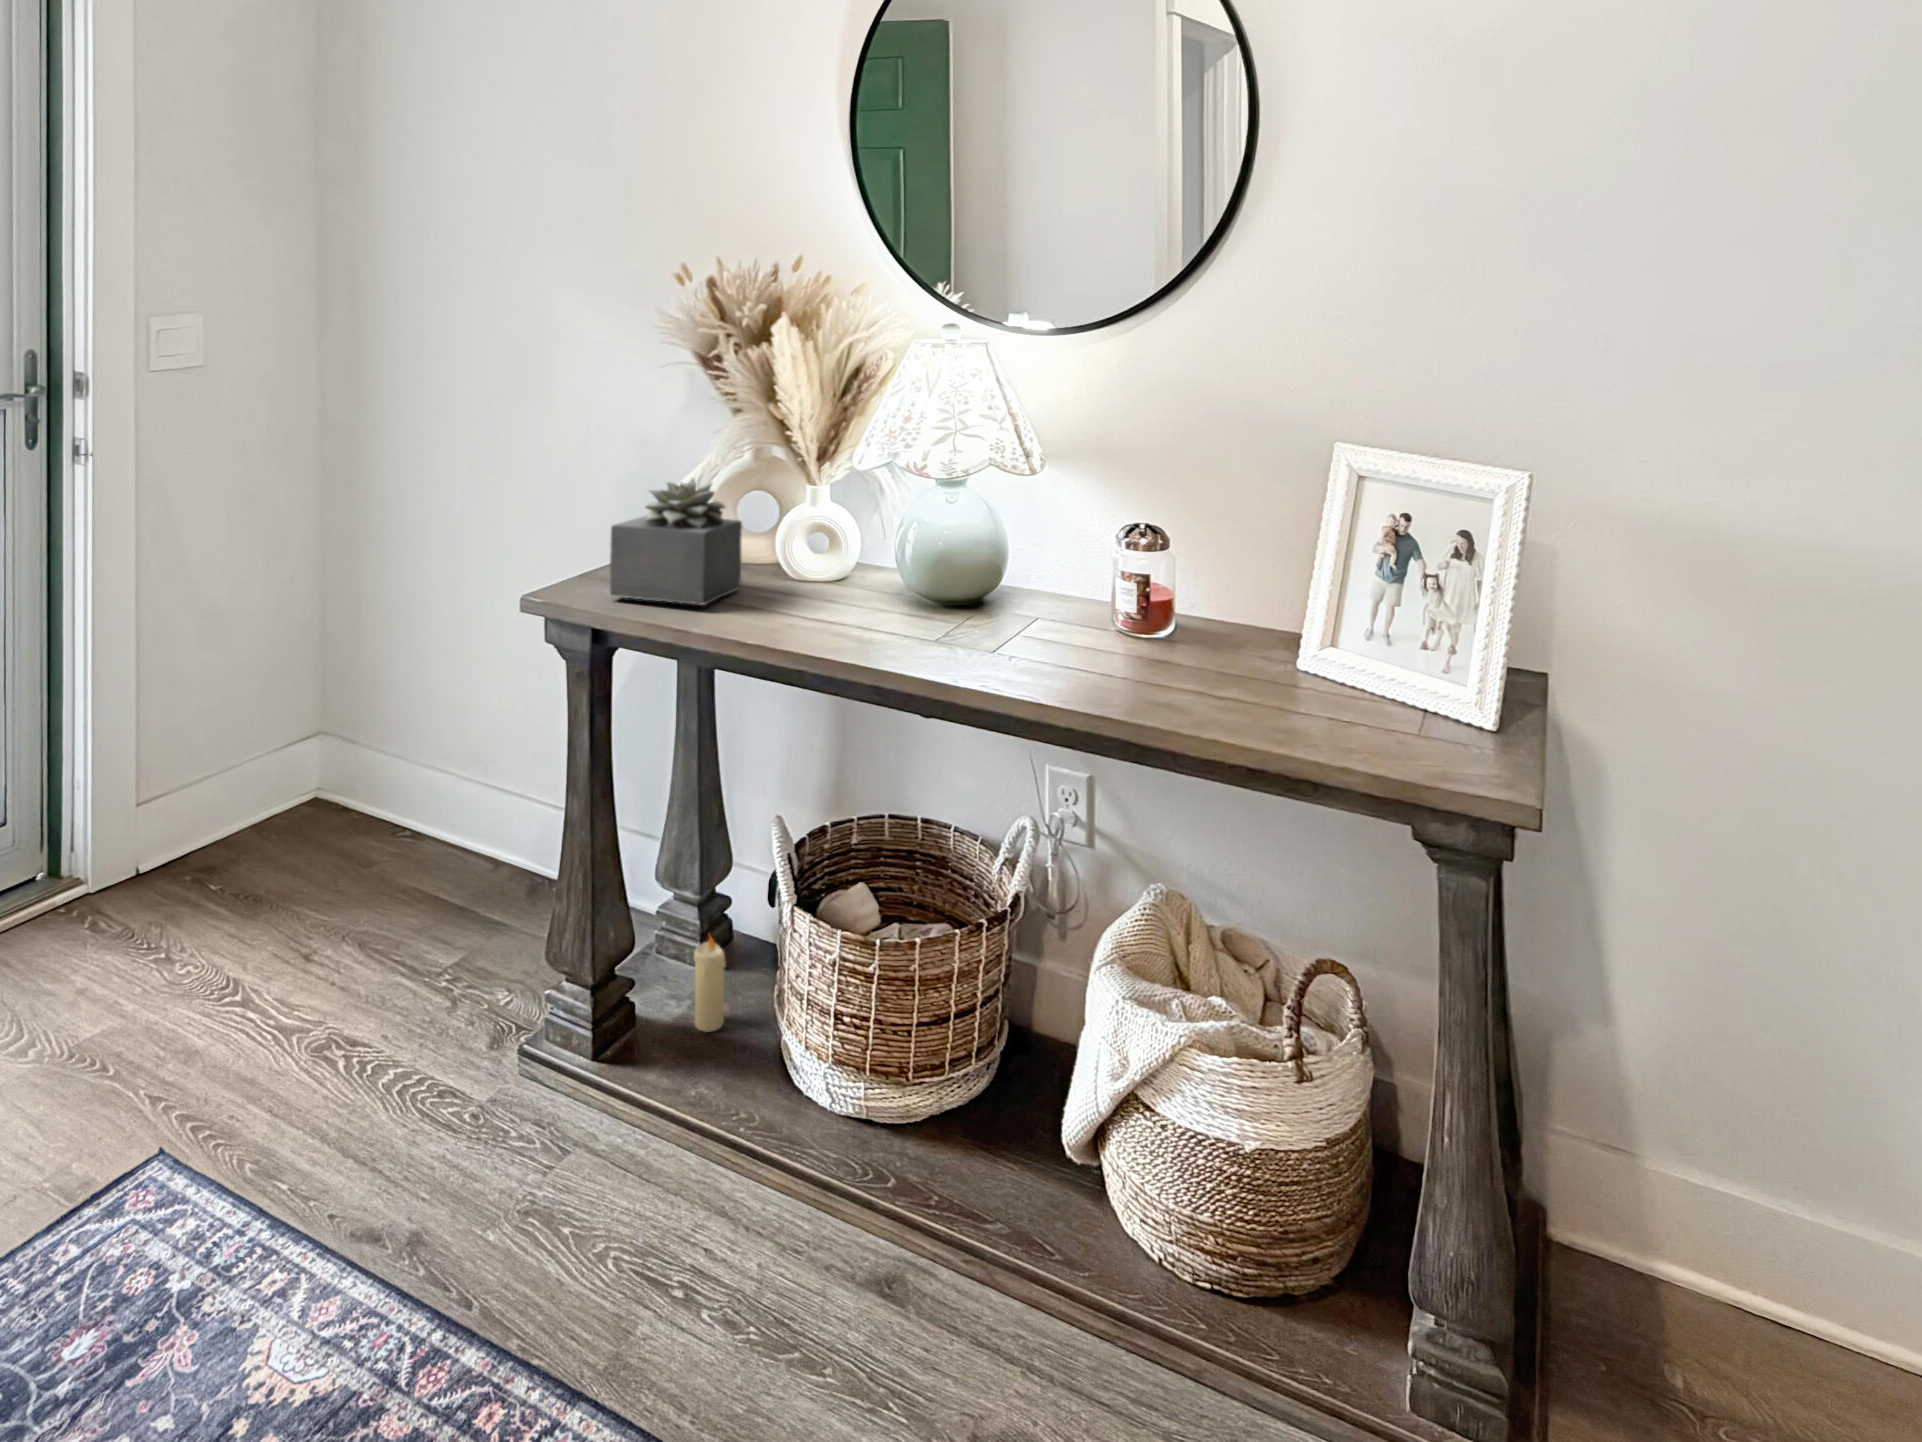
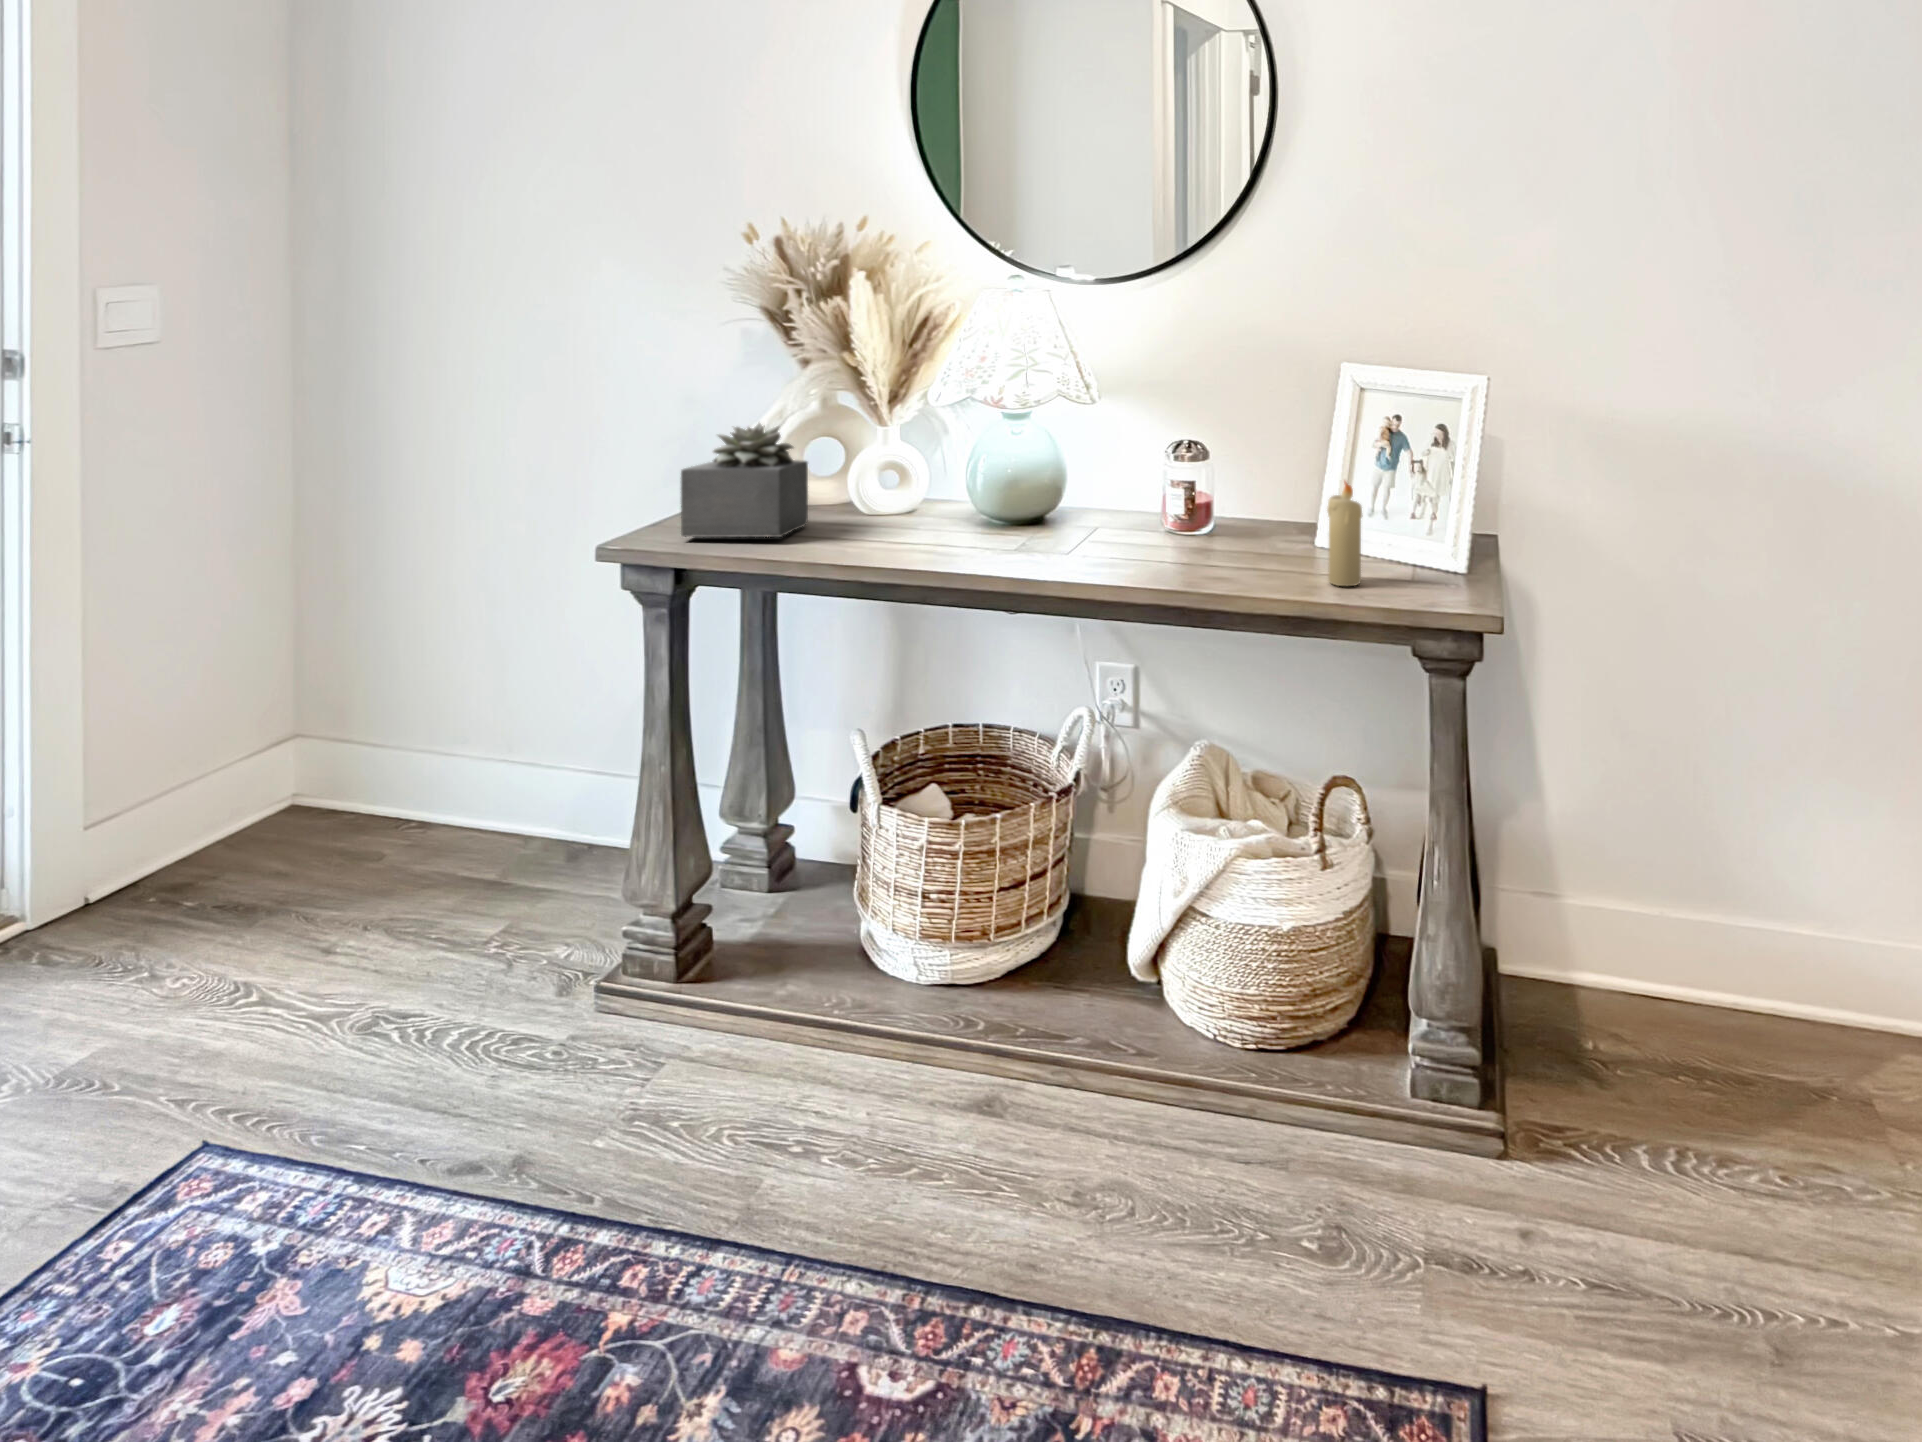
candle: present [694,936,726,1032] -> present [1327,481,1362,586]

